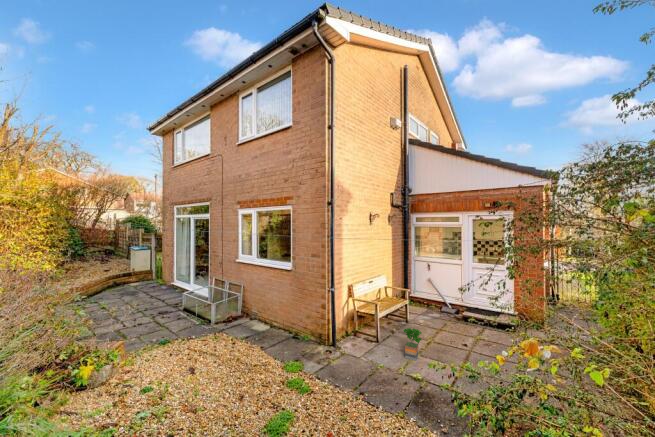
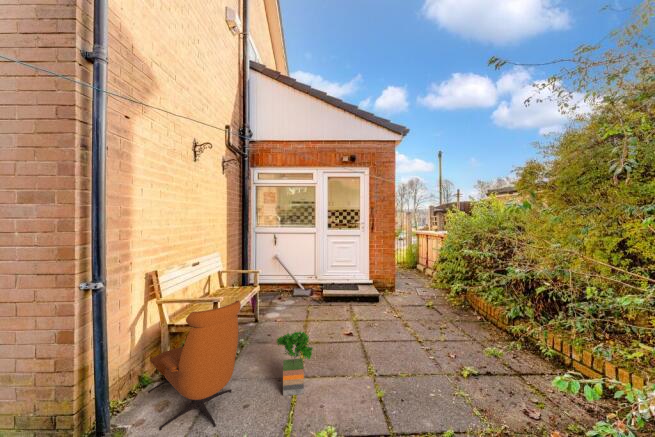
lounge chair: none [349,305,384,357] -> present [148,300,241,431]

